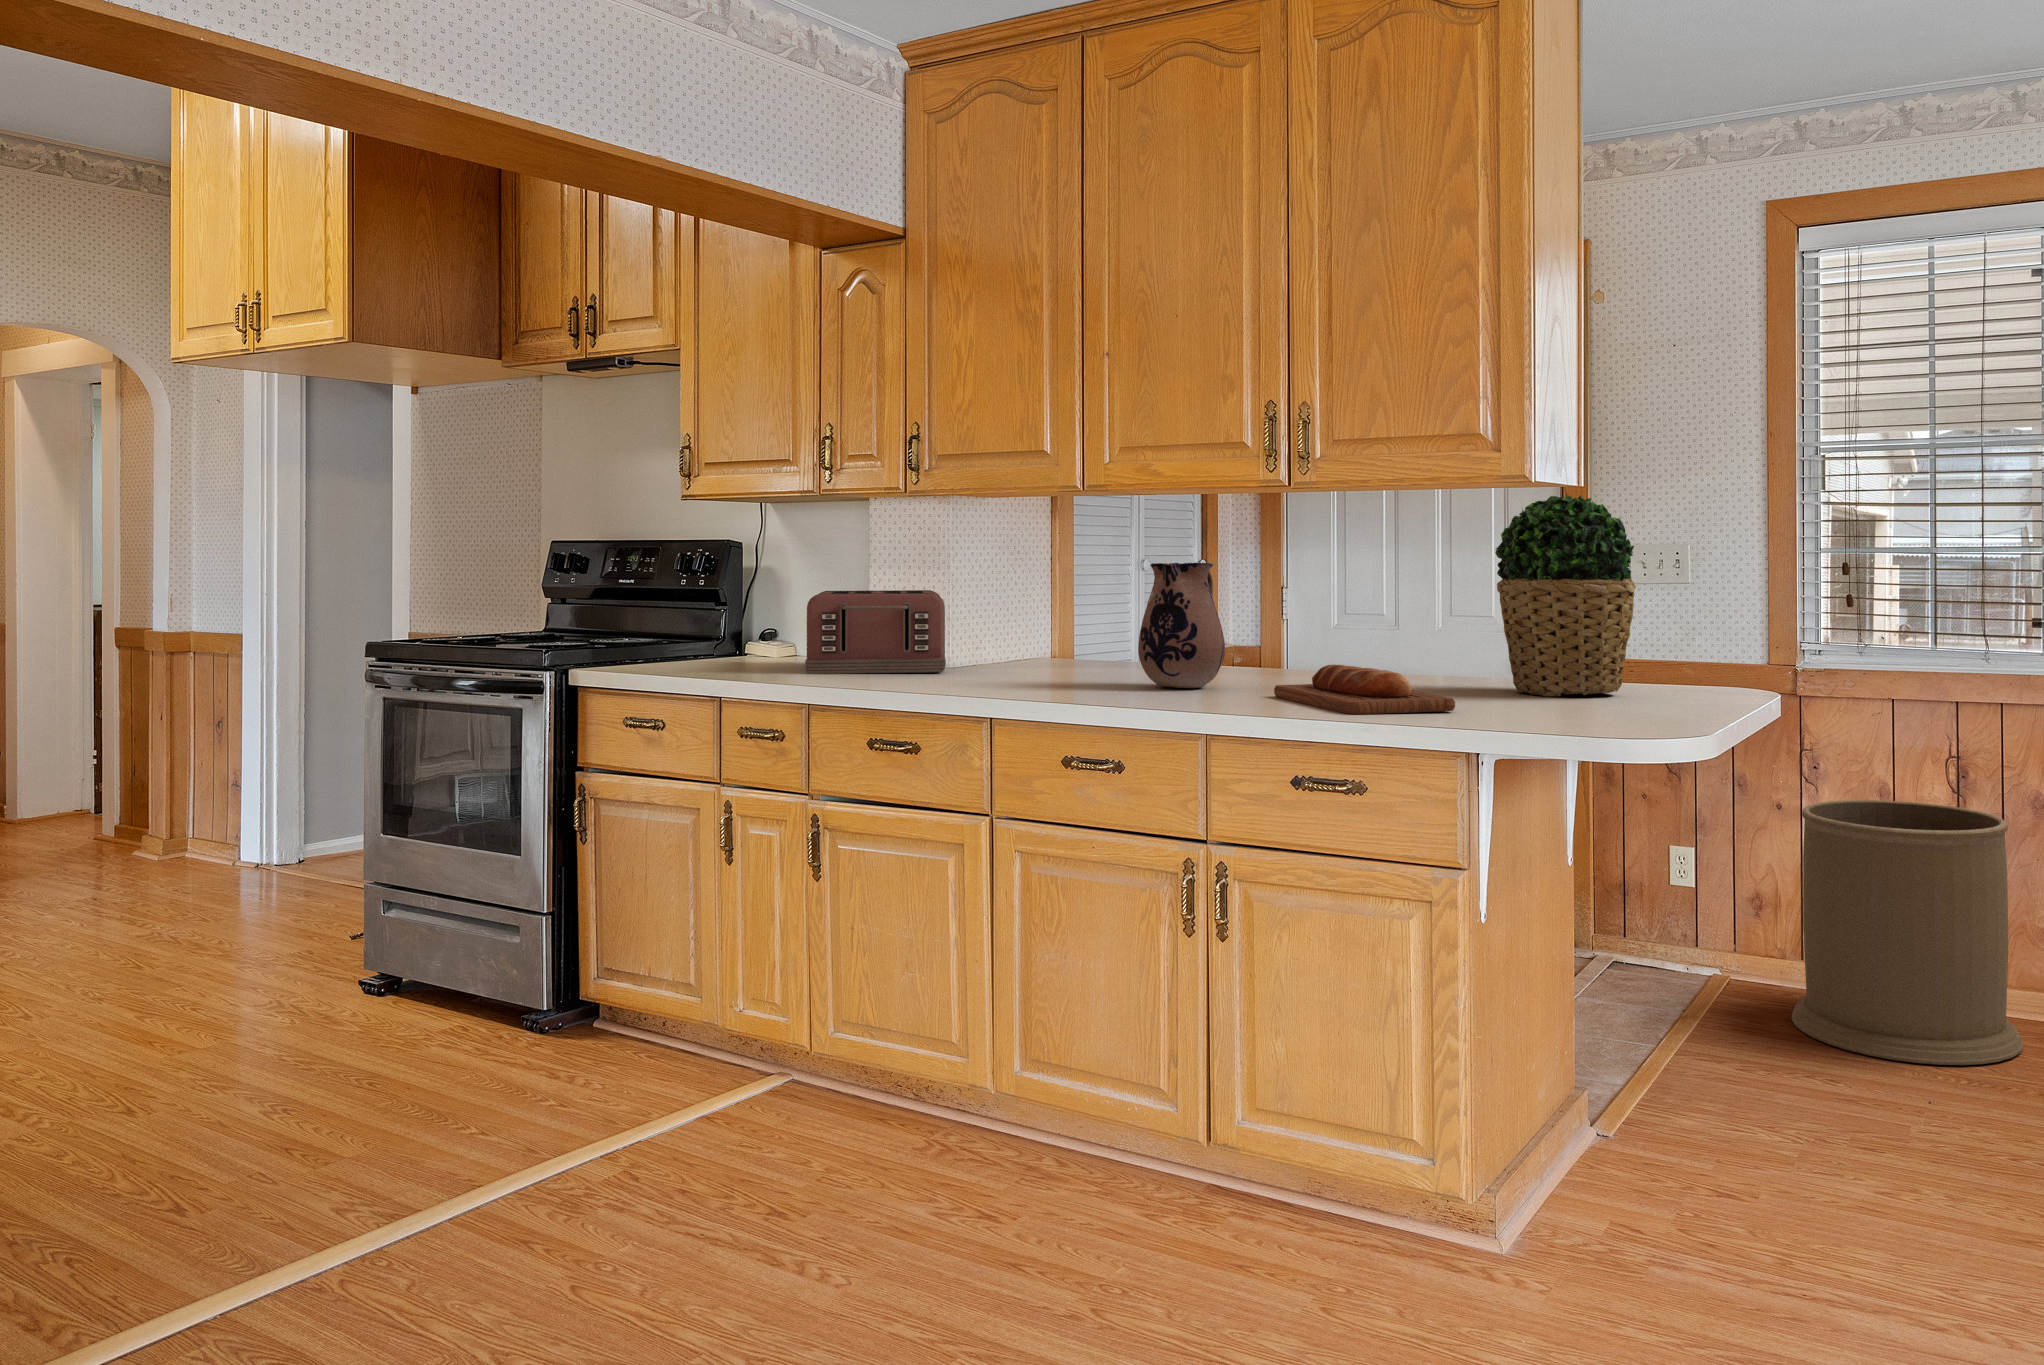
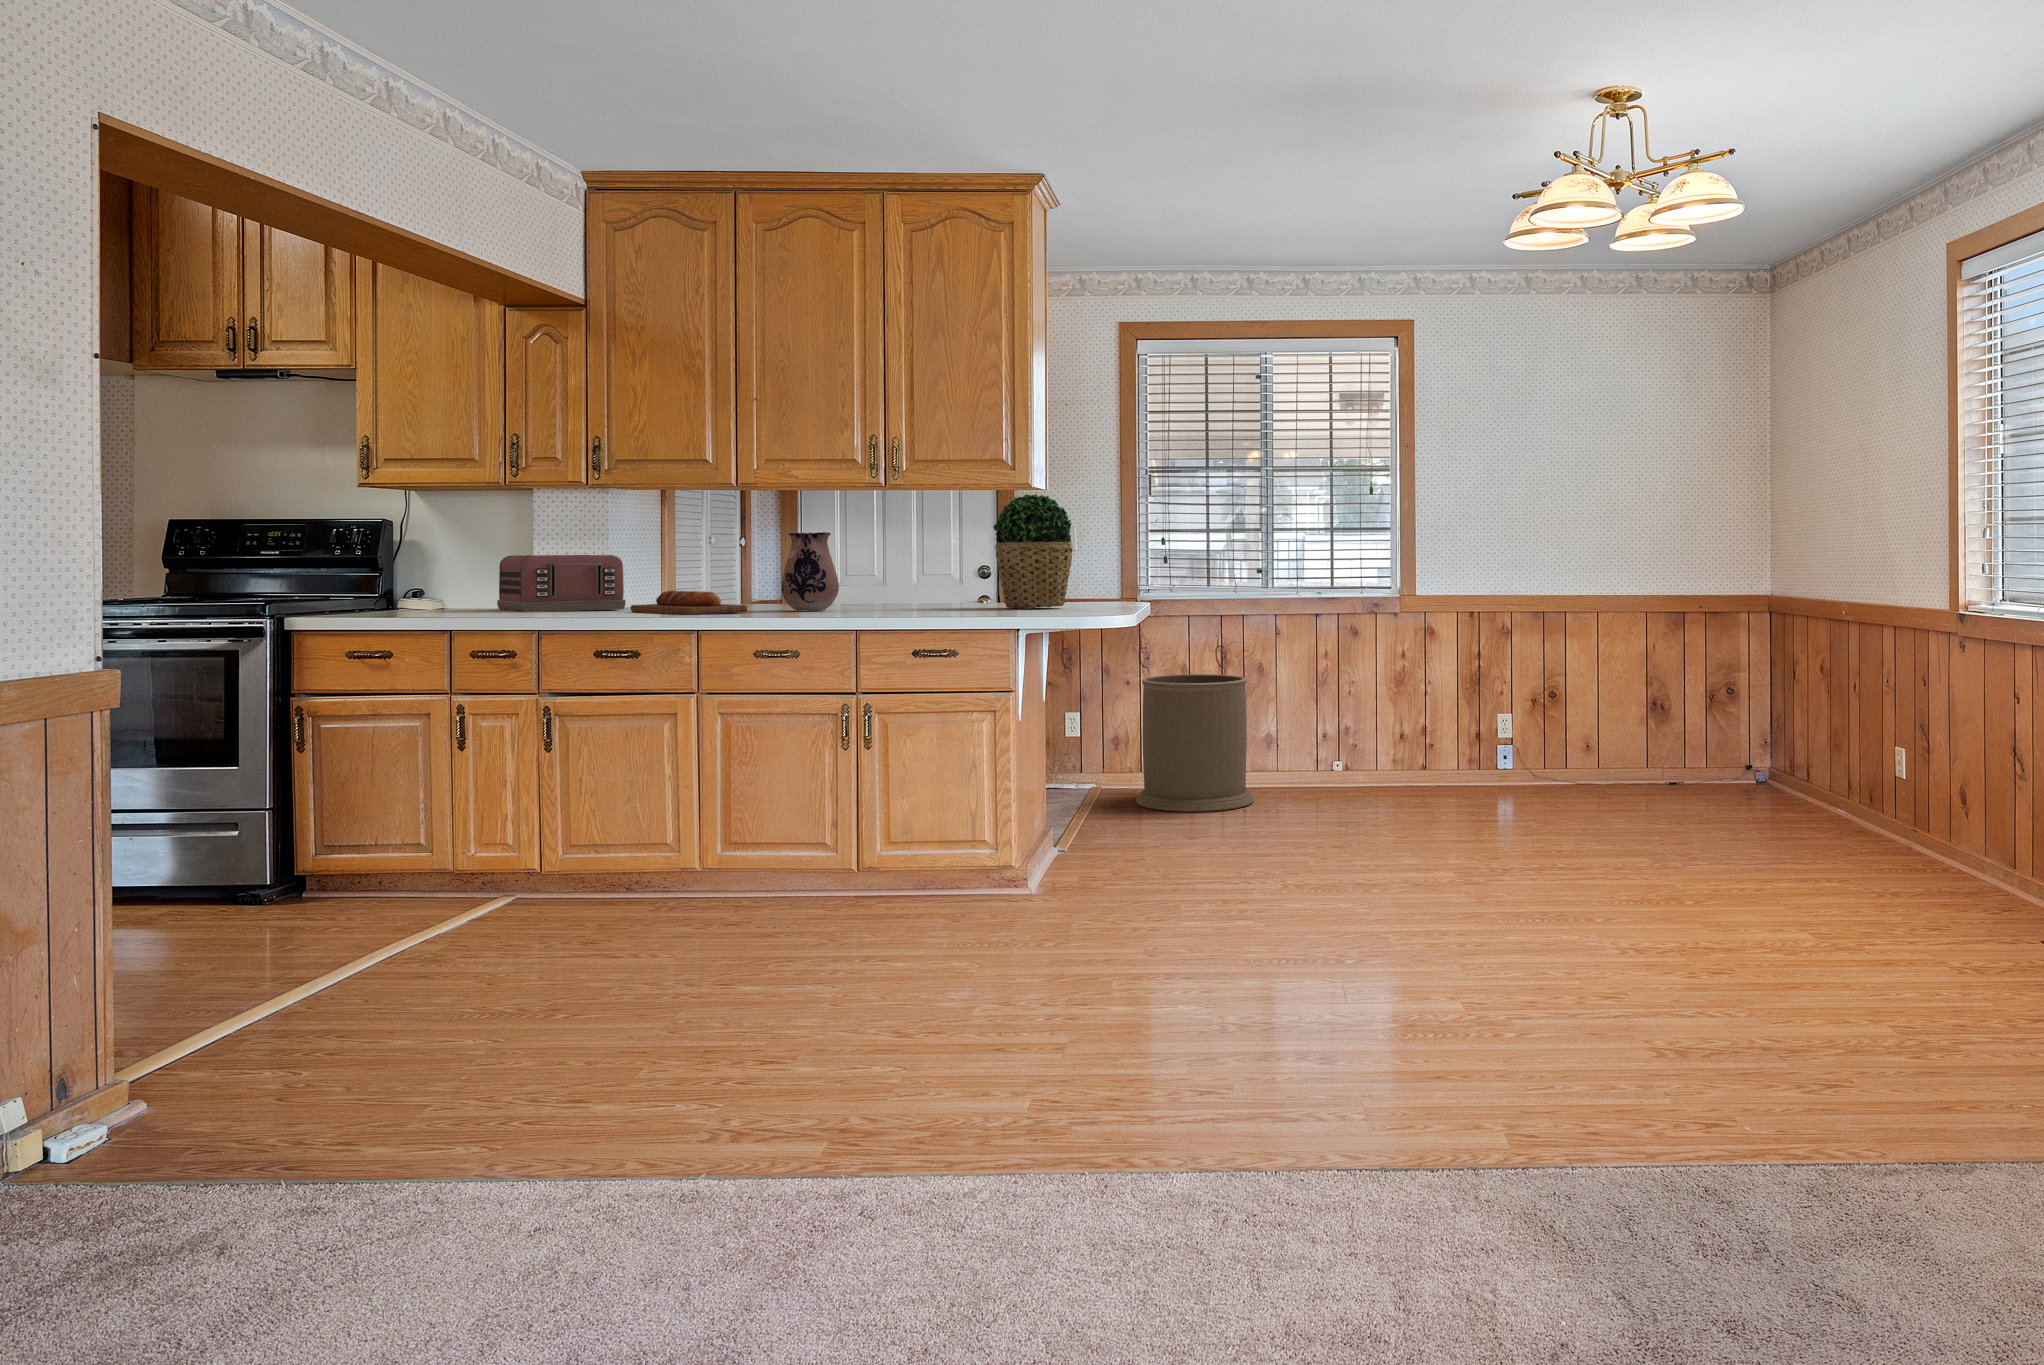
bread loaf: present [1274,665,1455,714] -> present [631,591,747,615]

